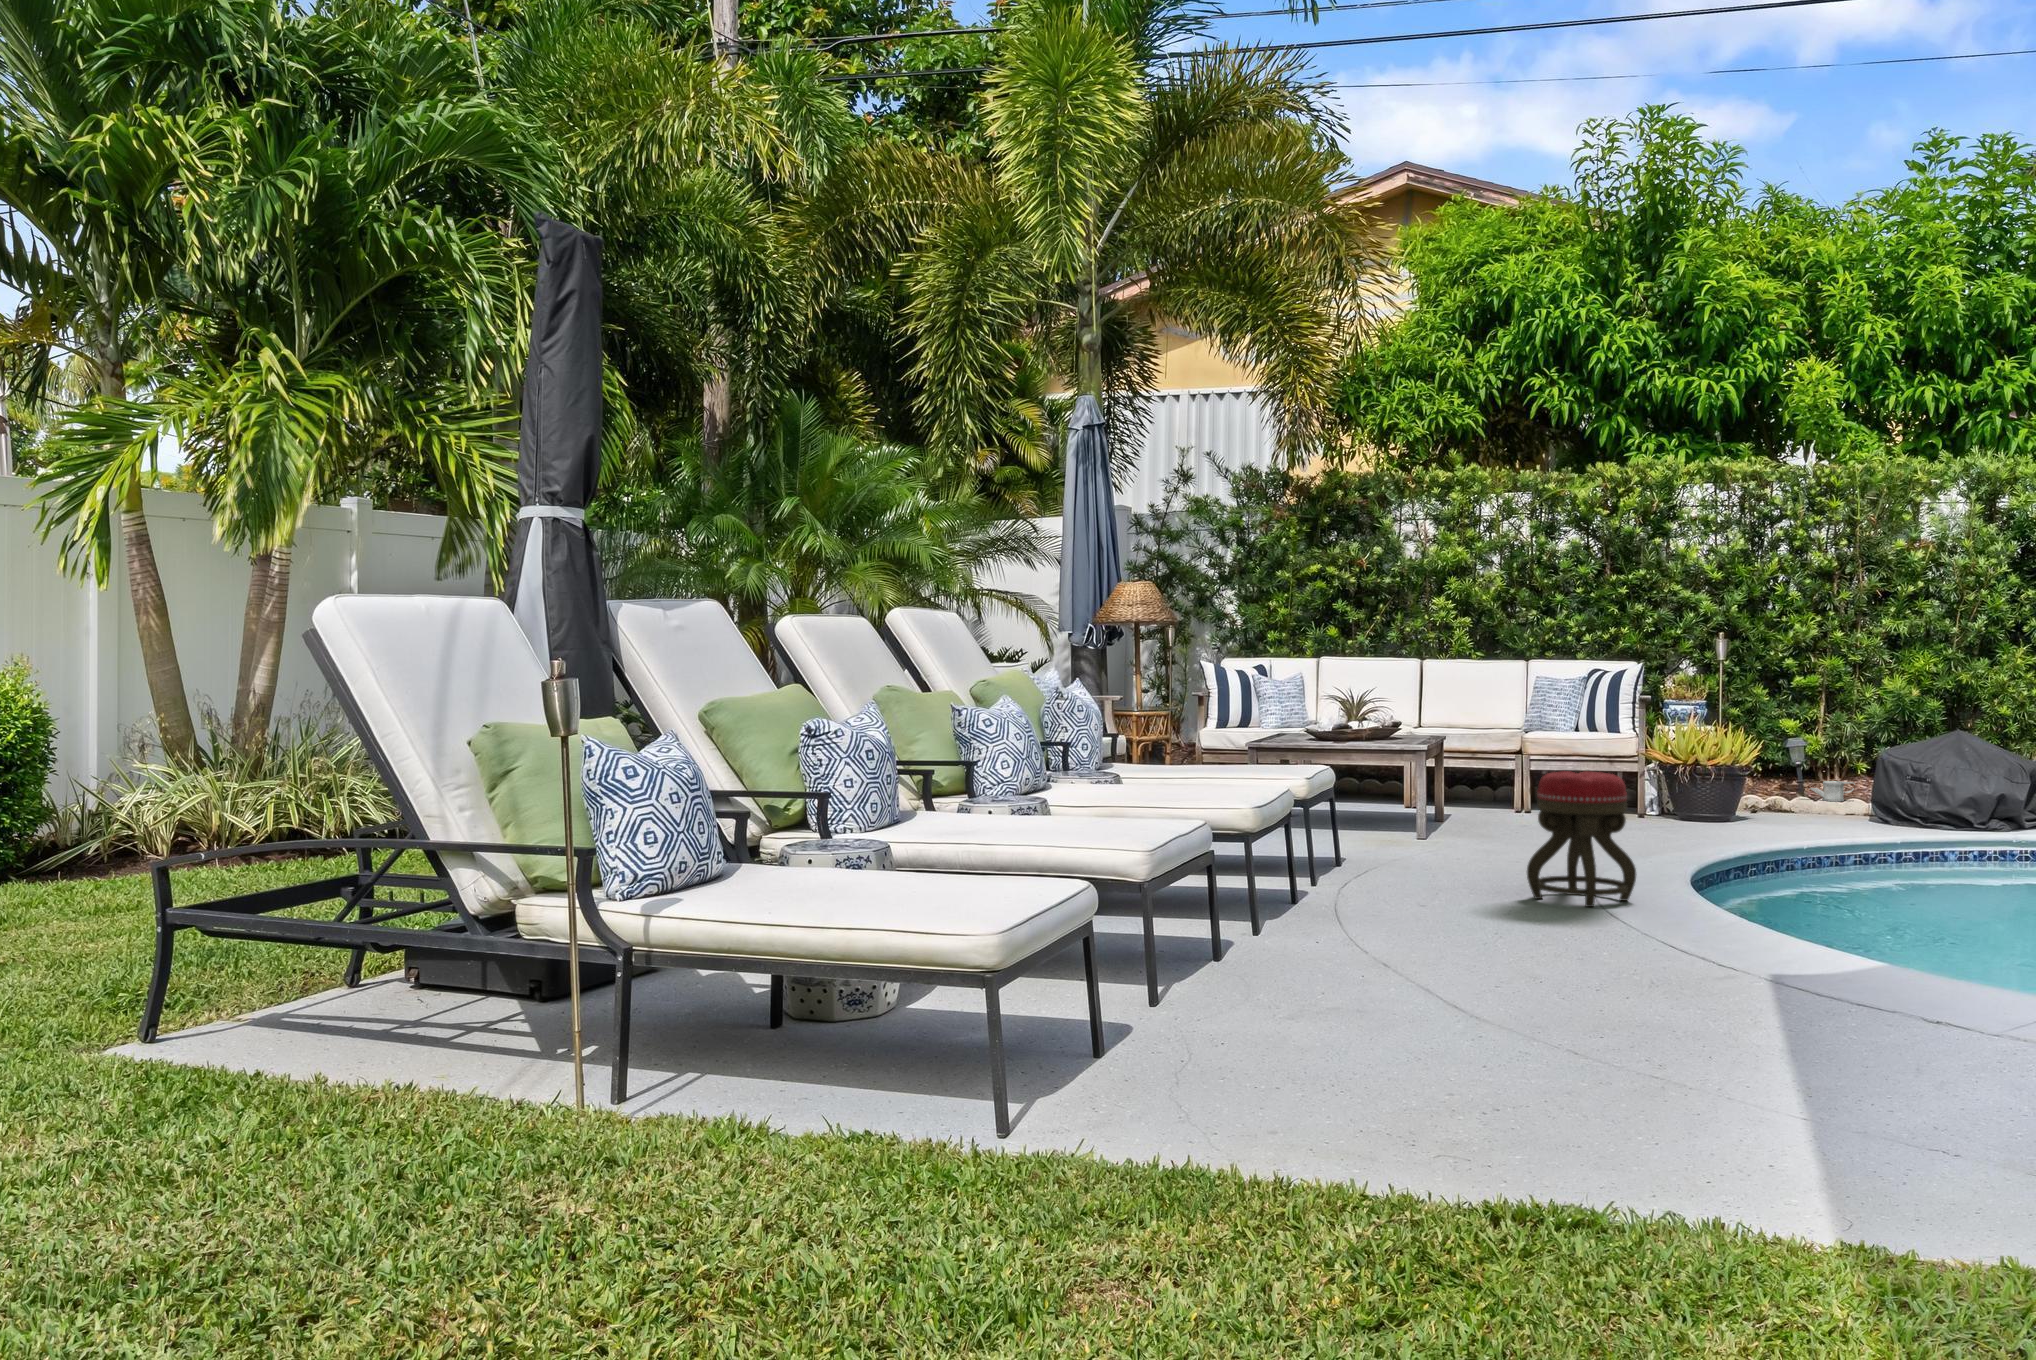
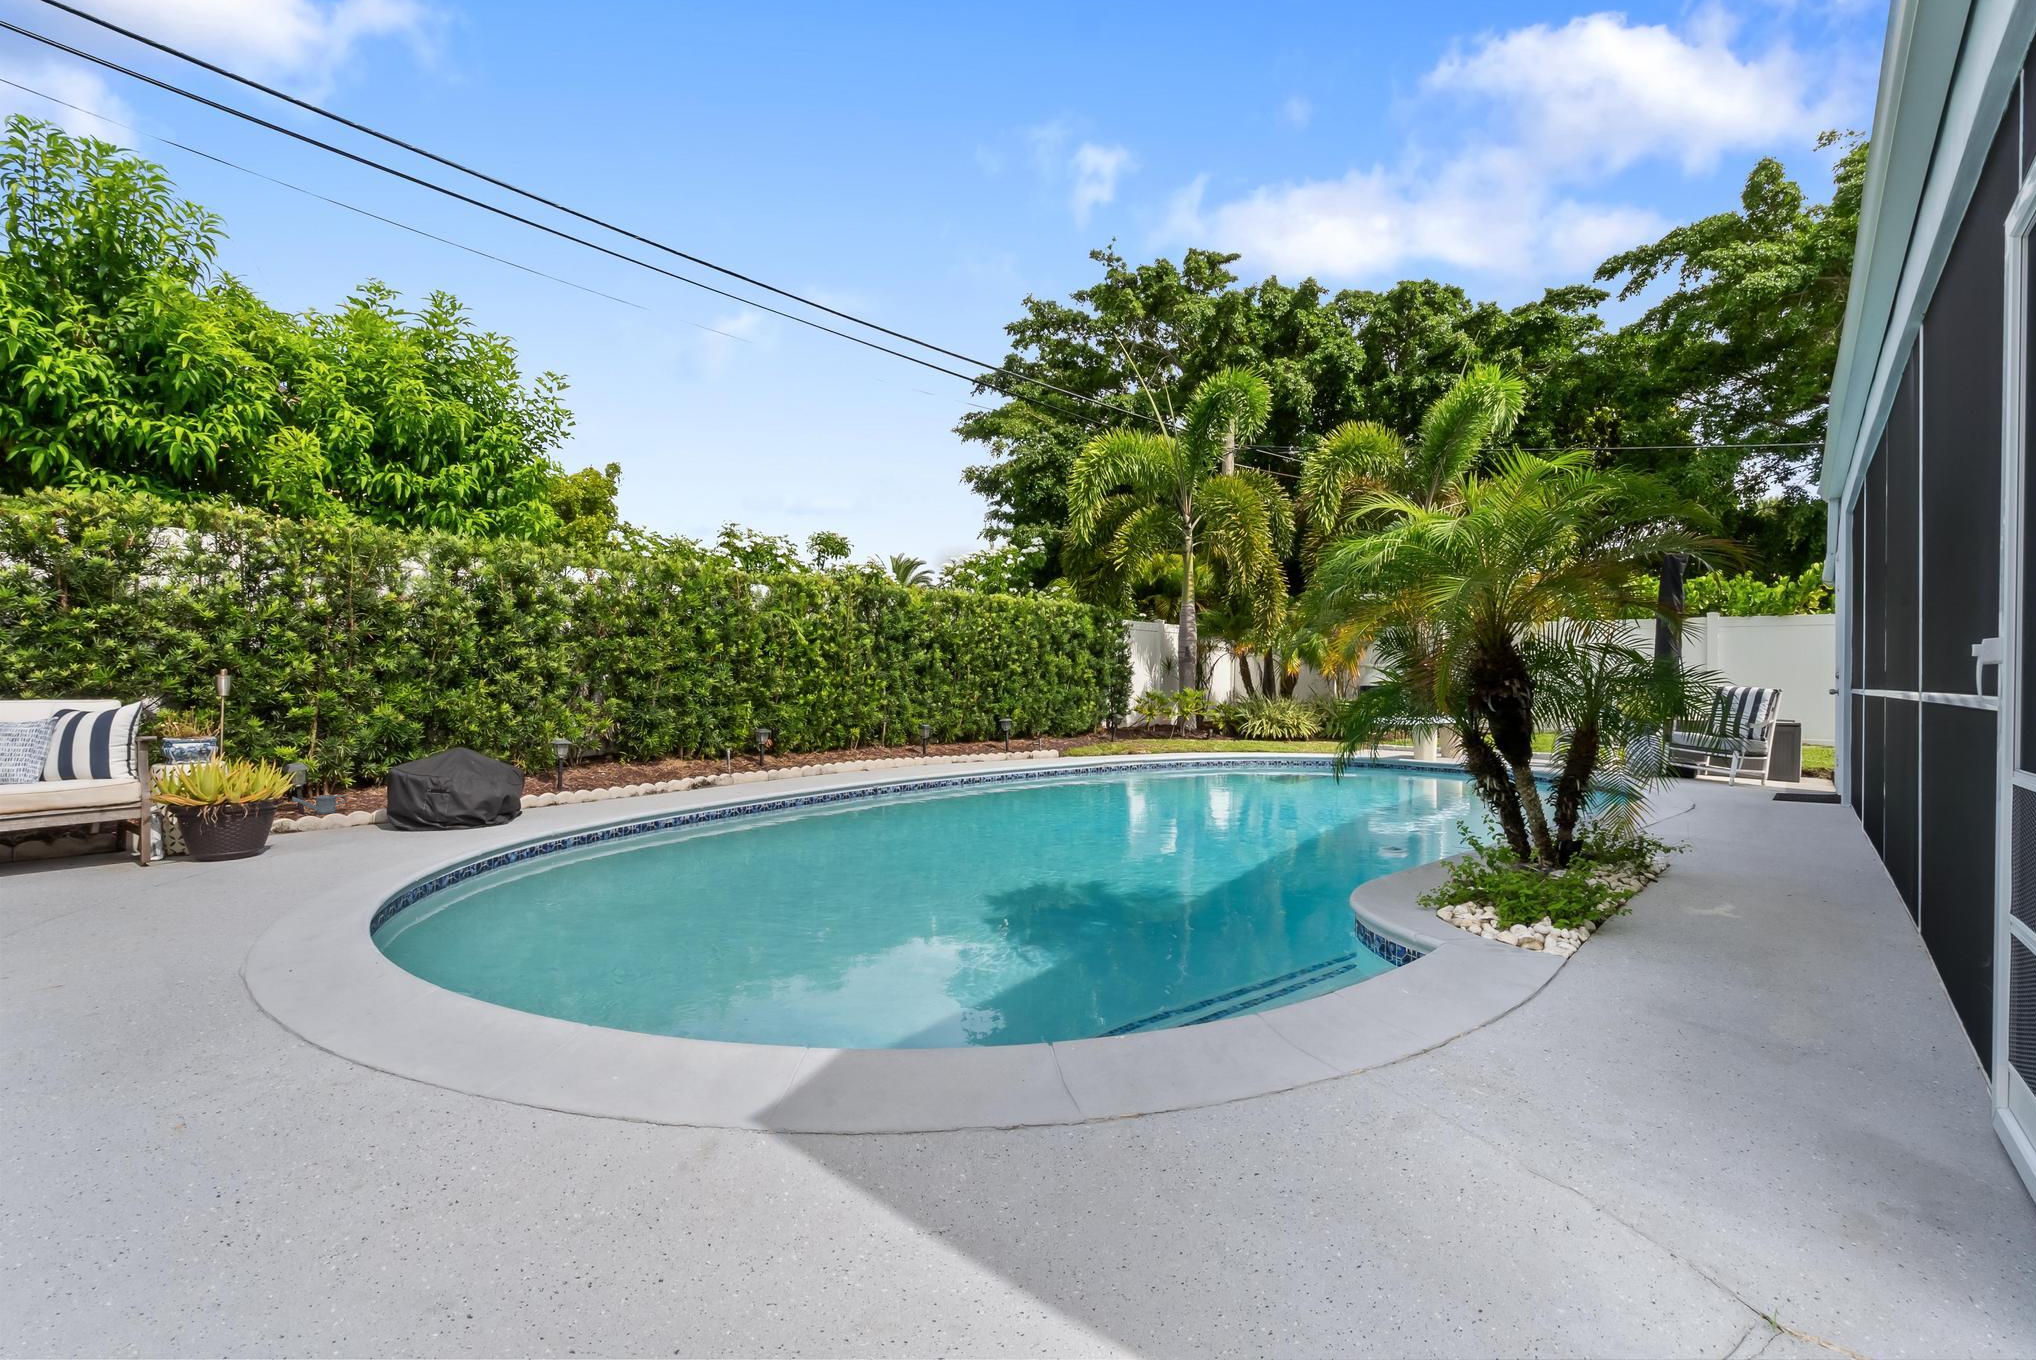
ottoman: present [1527,771,1636,907] -> none [80,879,257,1073]

